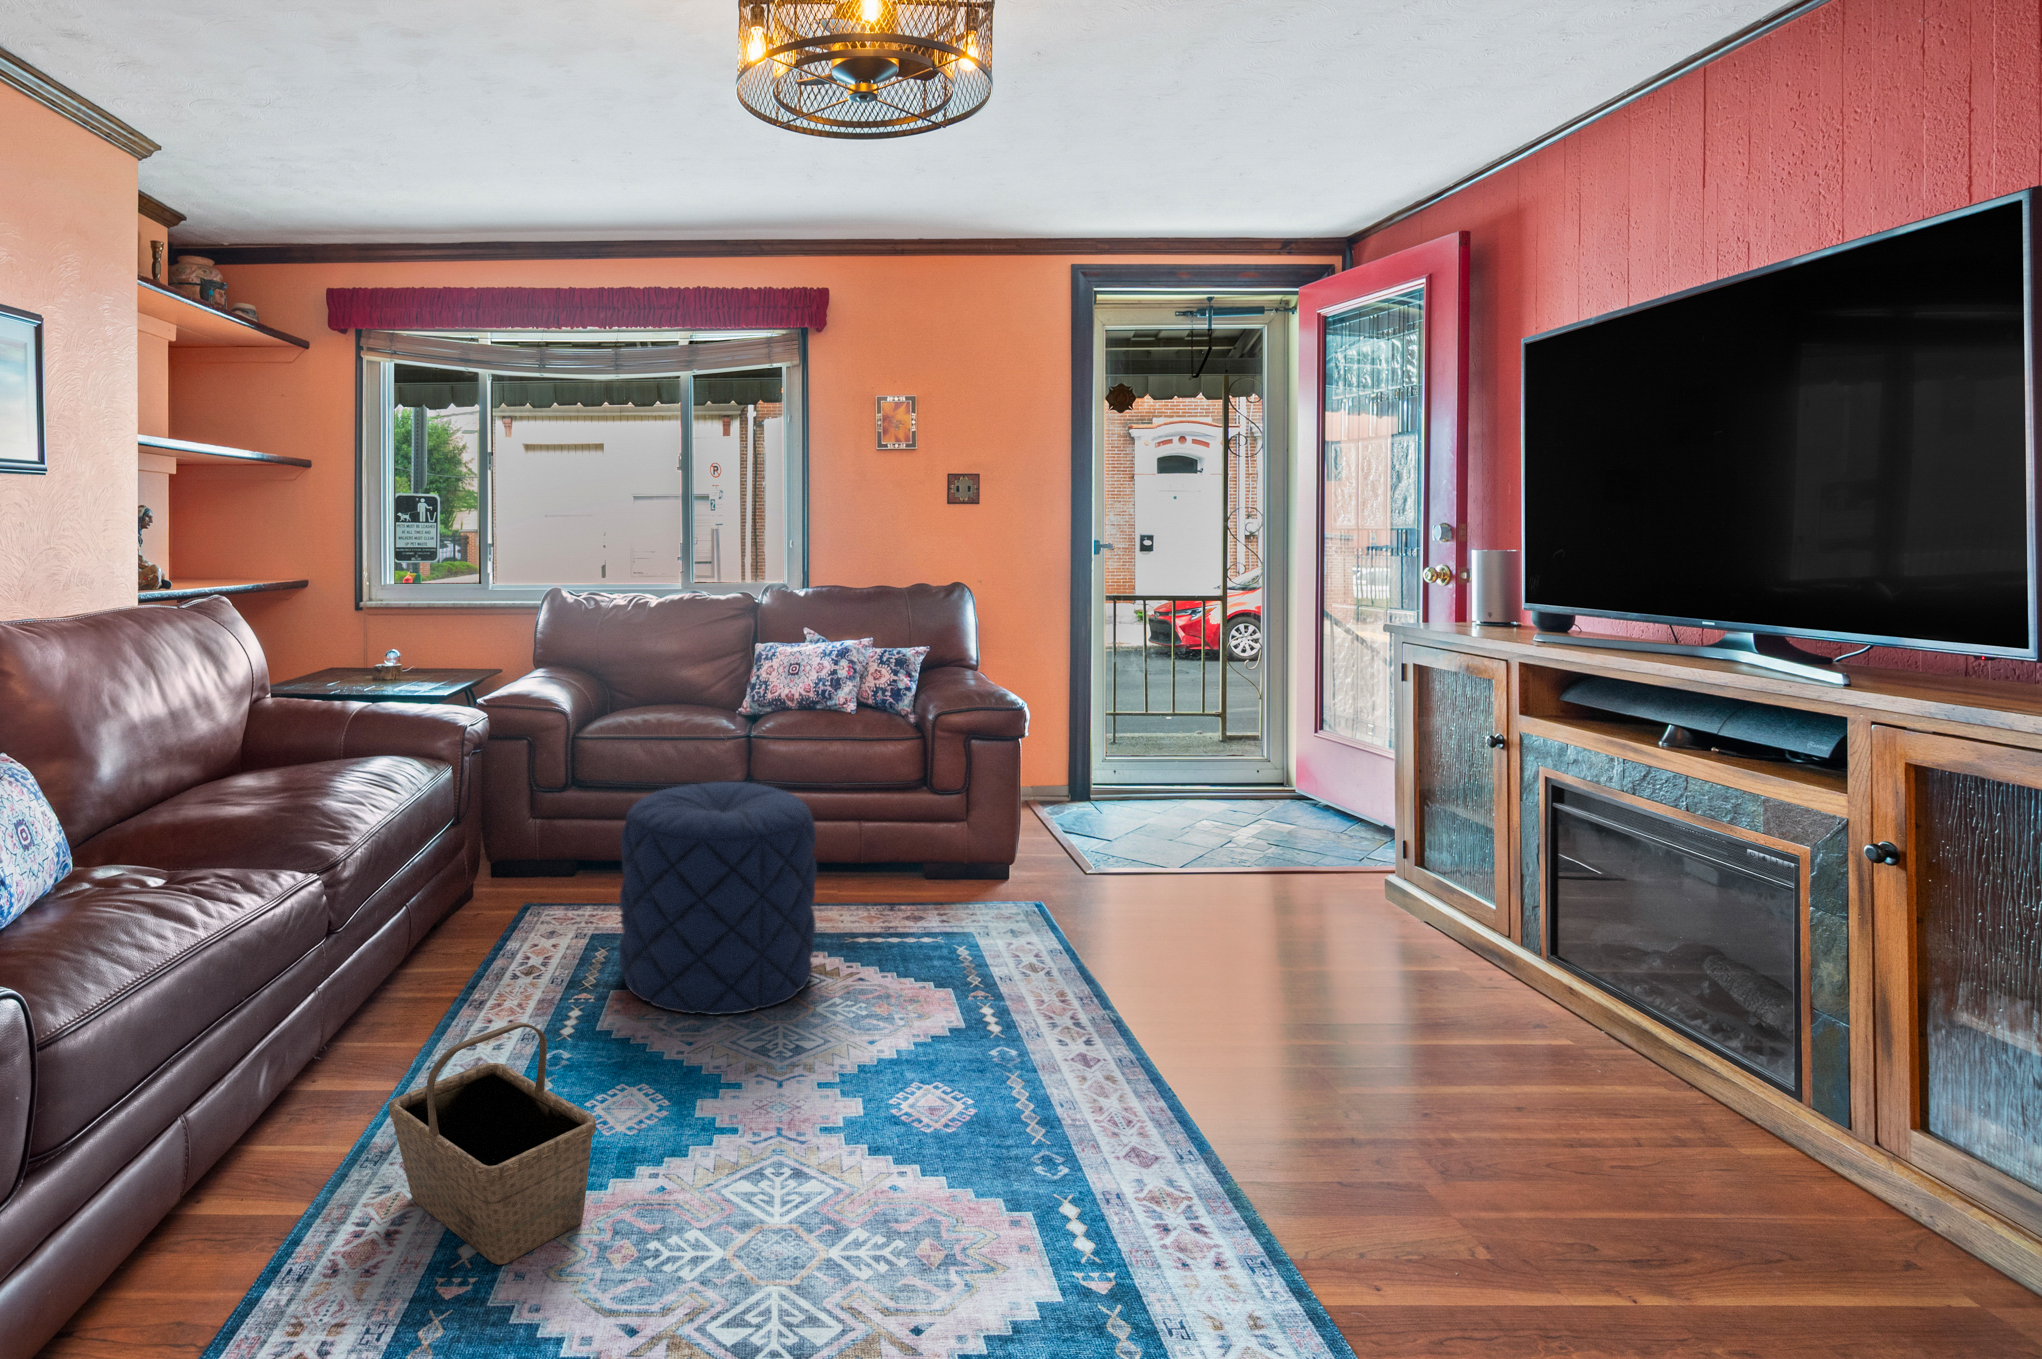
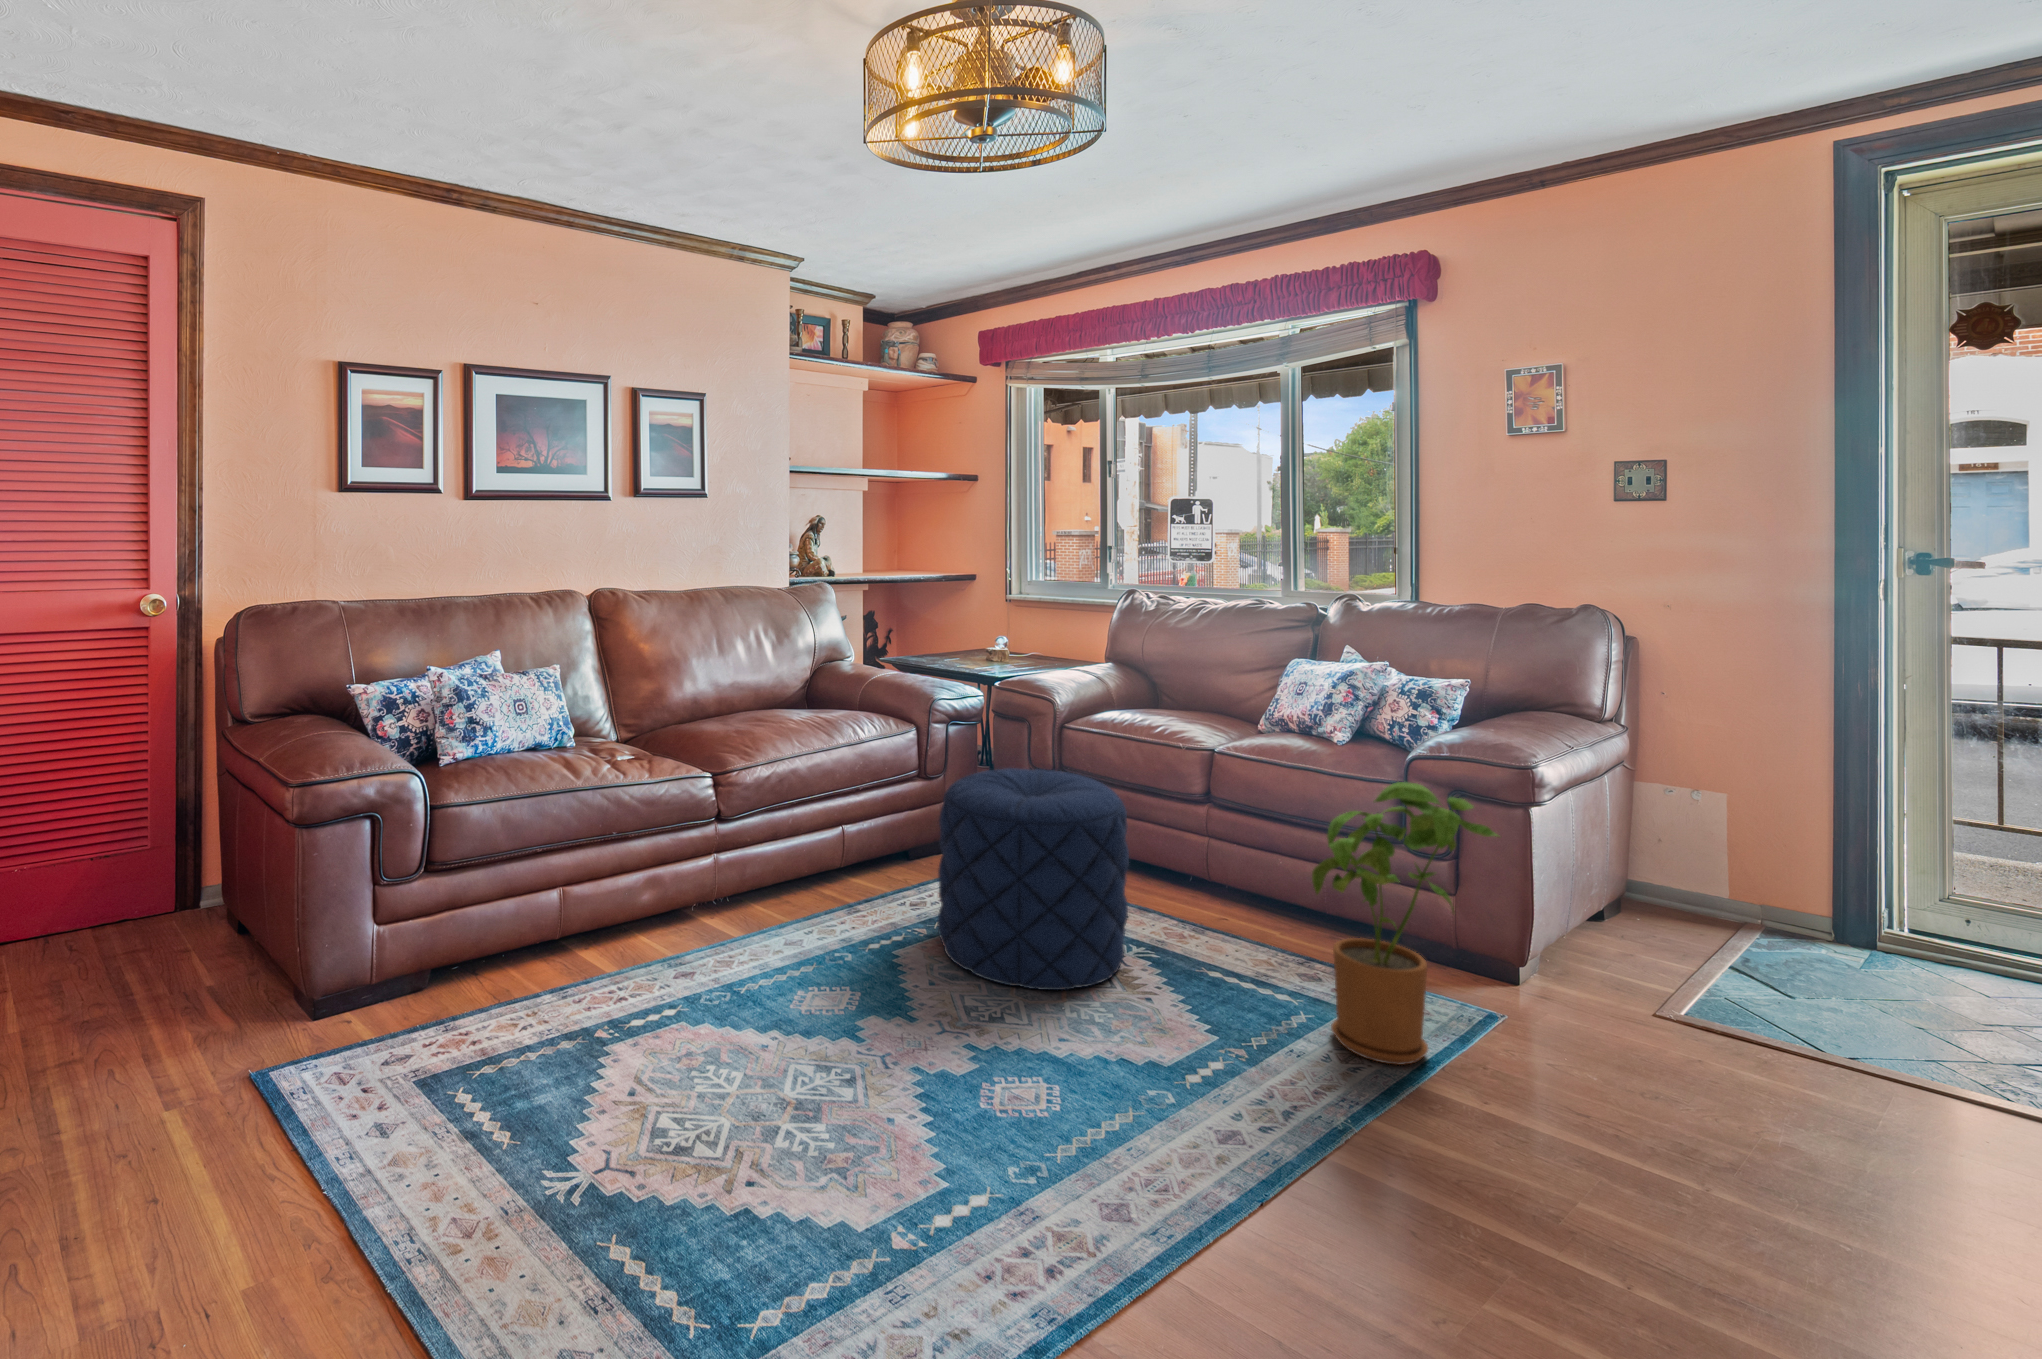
house plant: none [969,732,1101,963] -> present [1312,782,1498,1065]
basket: present [389,1022,596,1265] -> none [594,893,710,1055]

